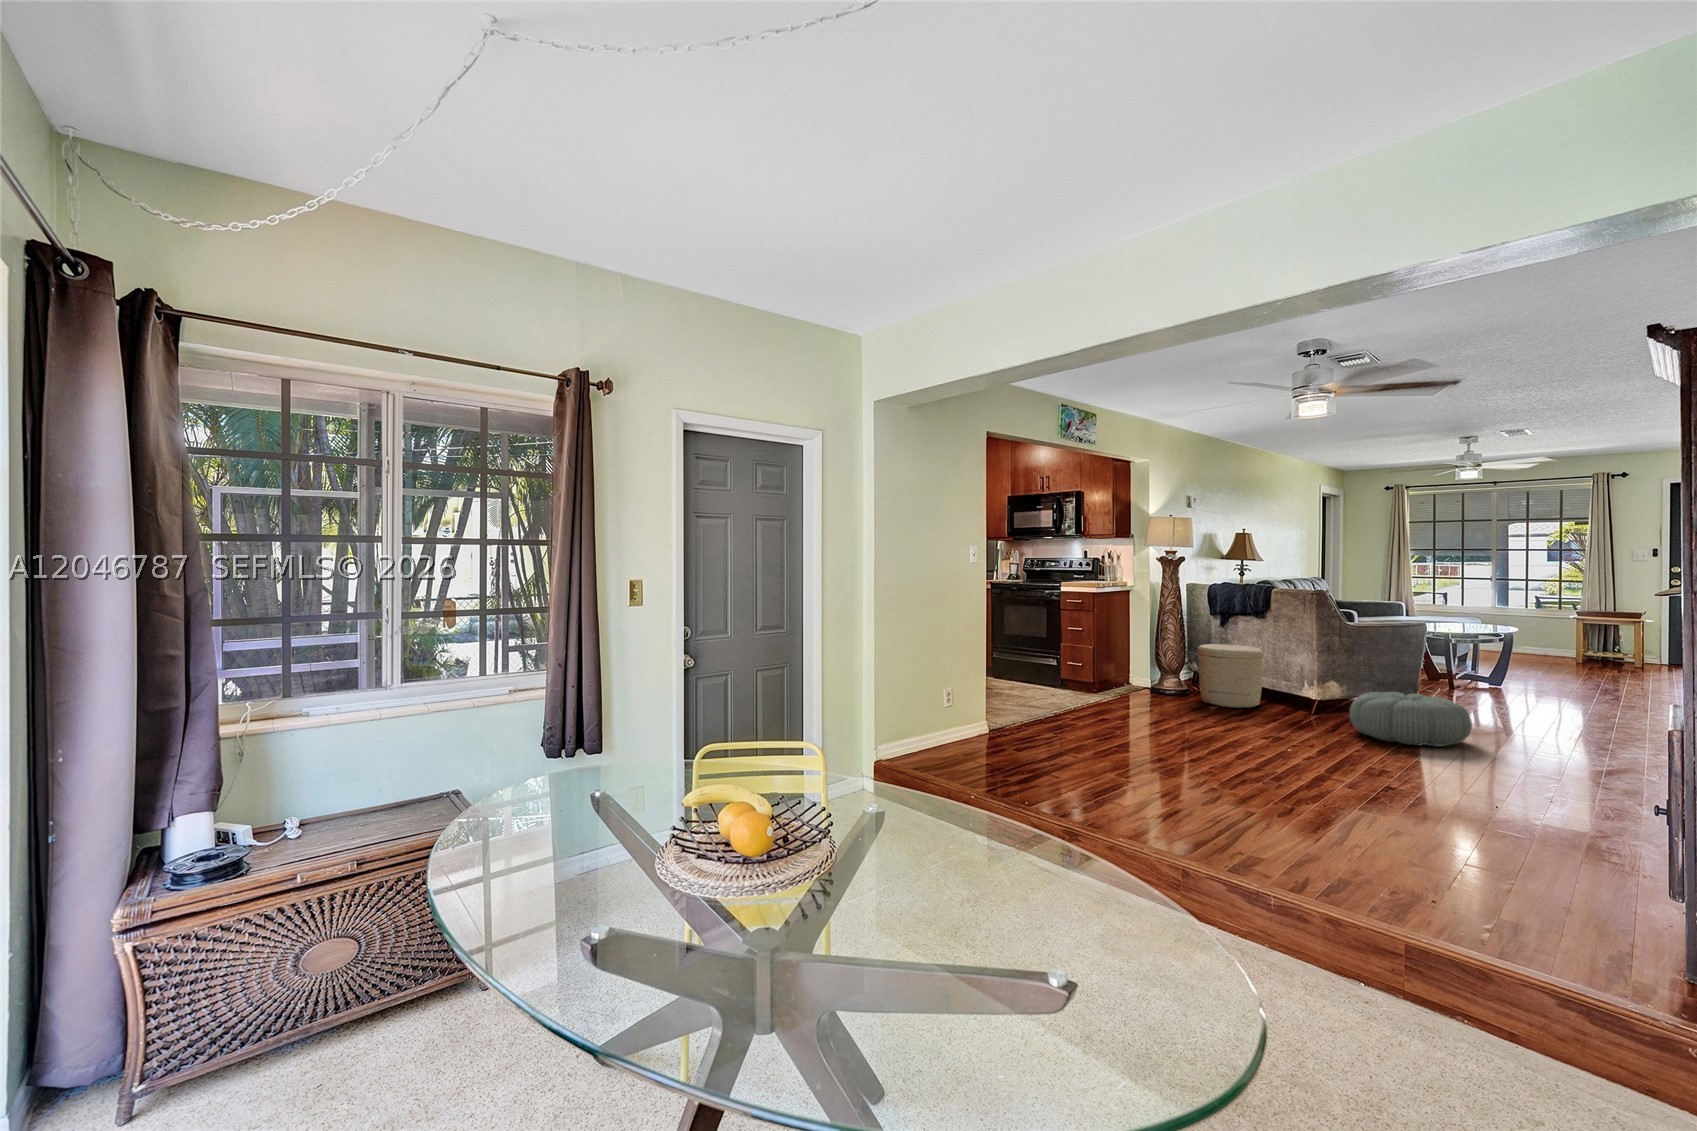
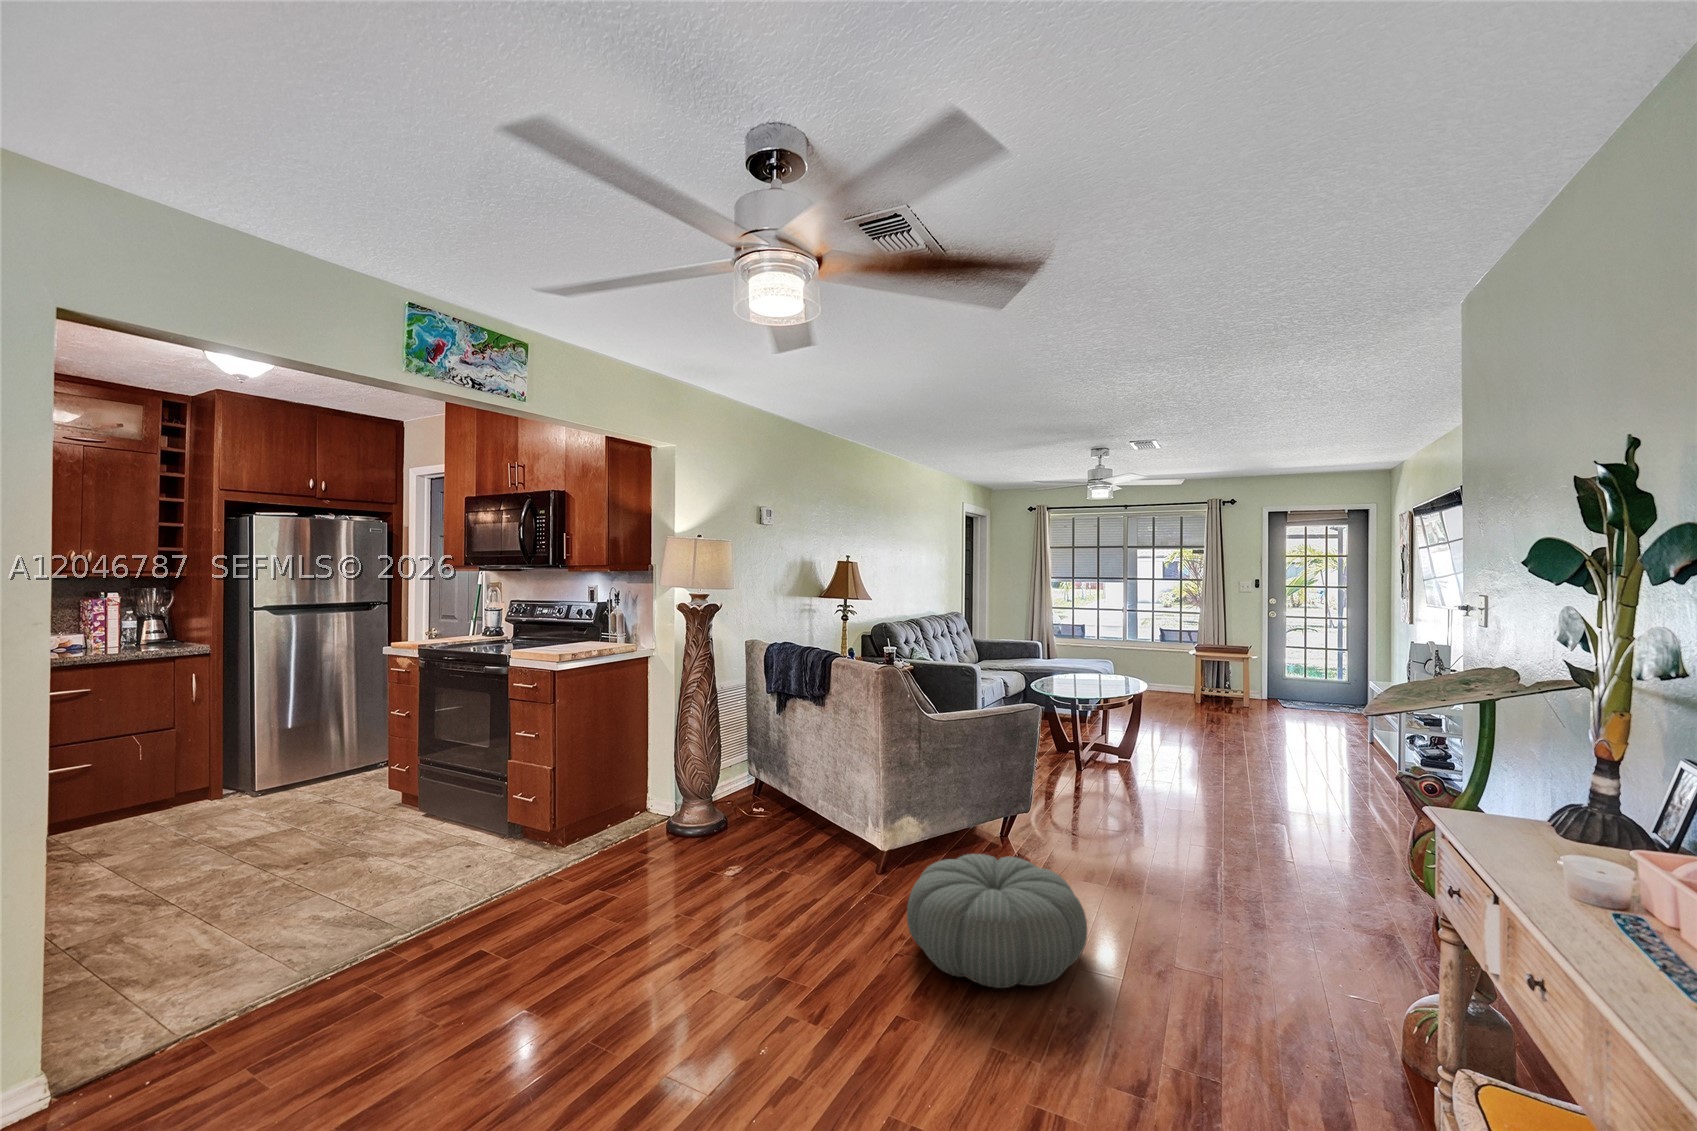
woven basket: present [1197,644,1263,708] -> none [719,747,817,868]

